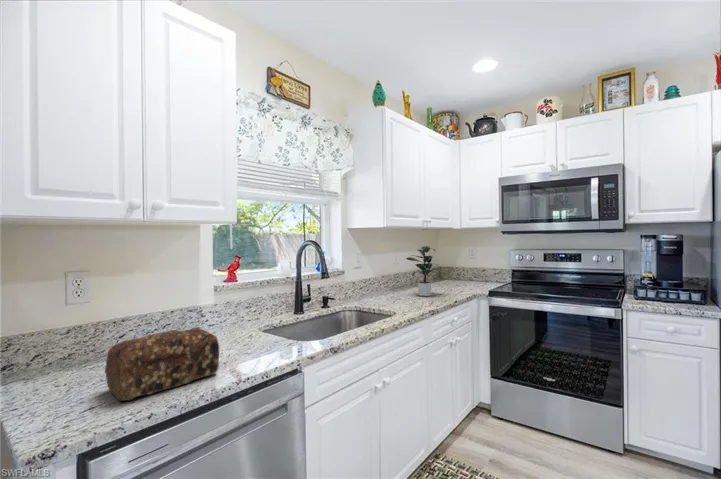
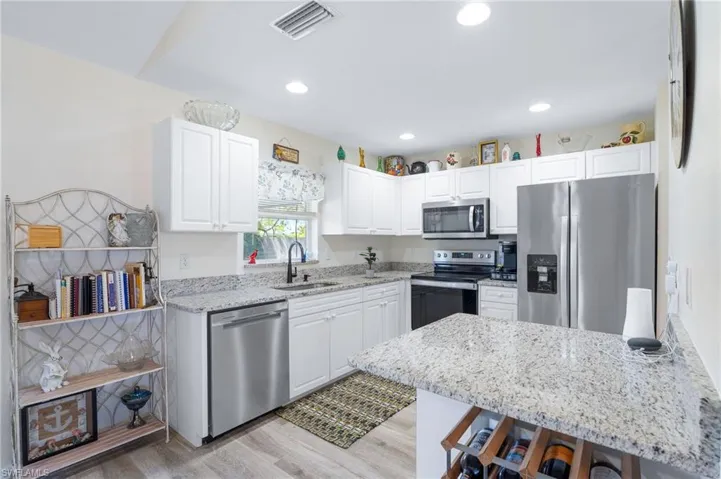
bread loaf: present [105,328,219,401] -> none [206,278,252,302]

